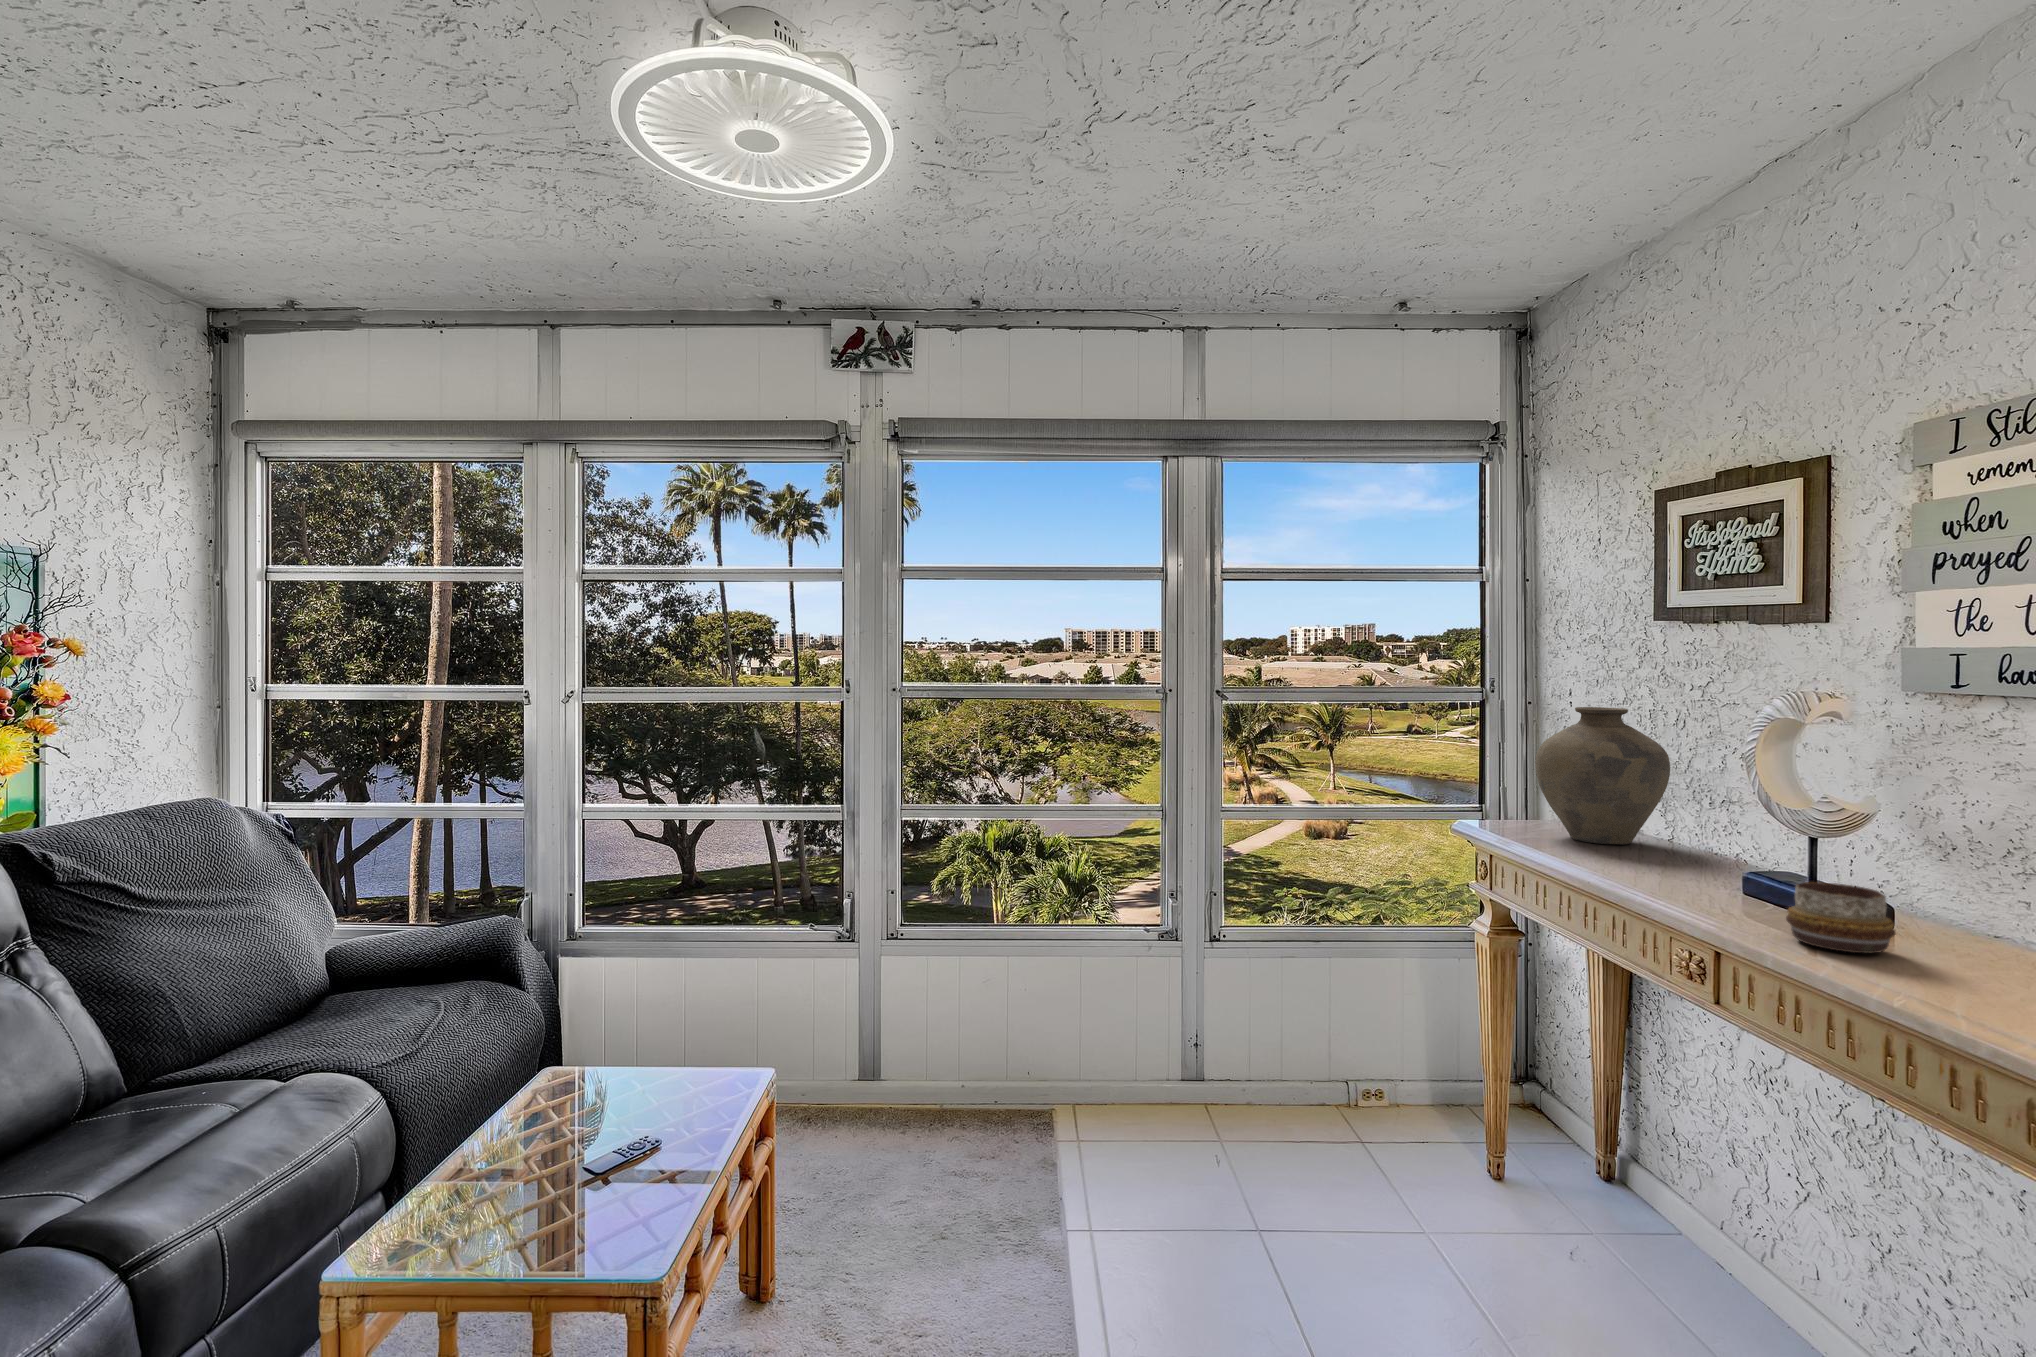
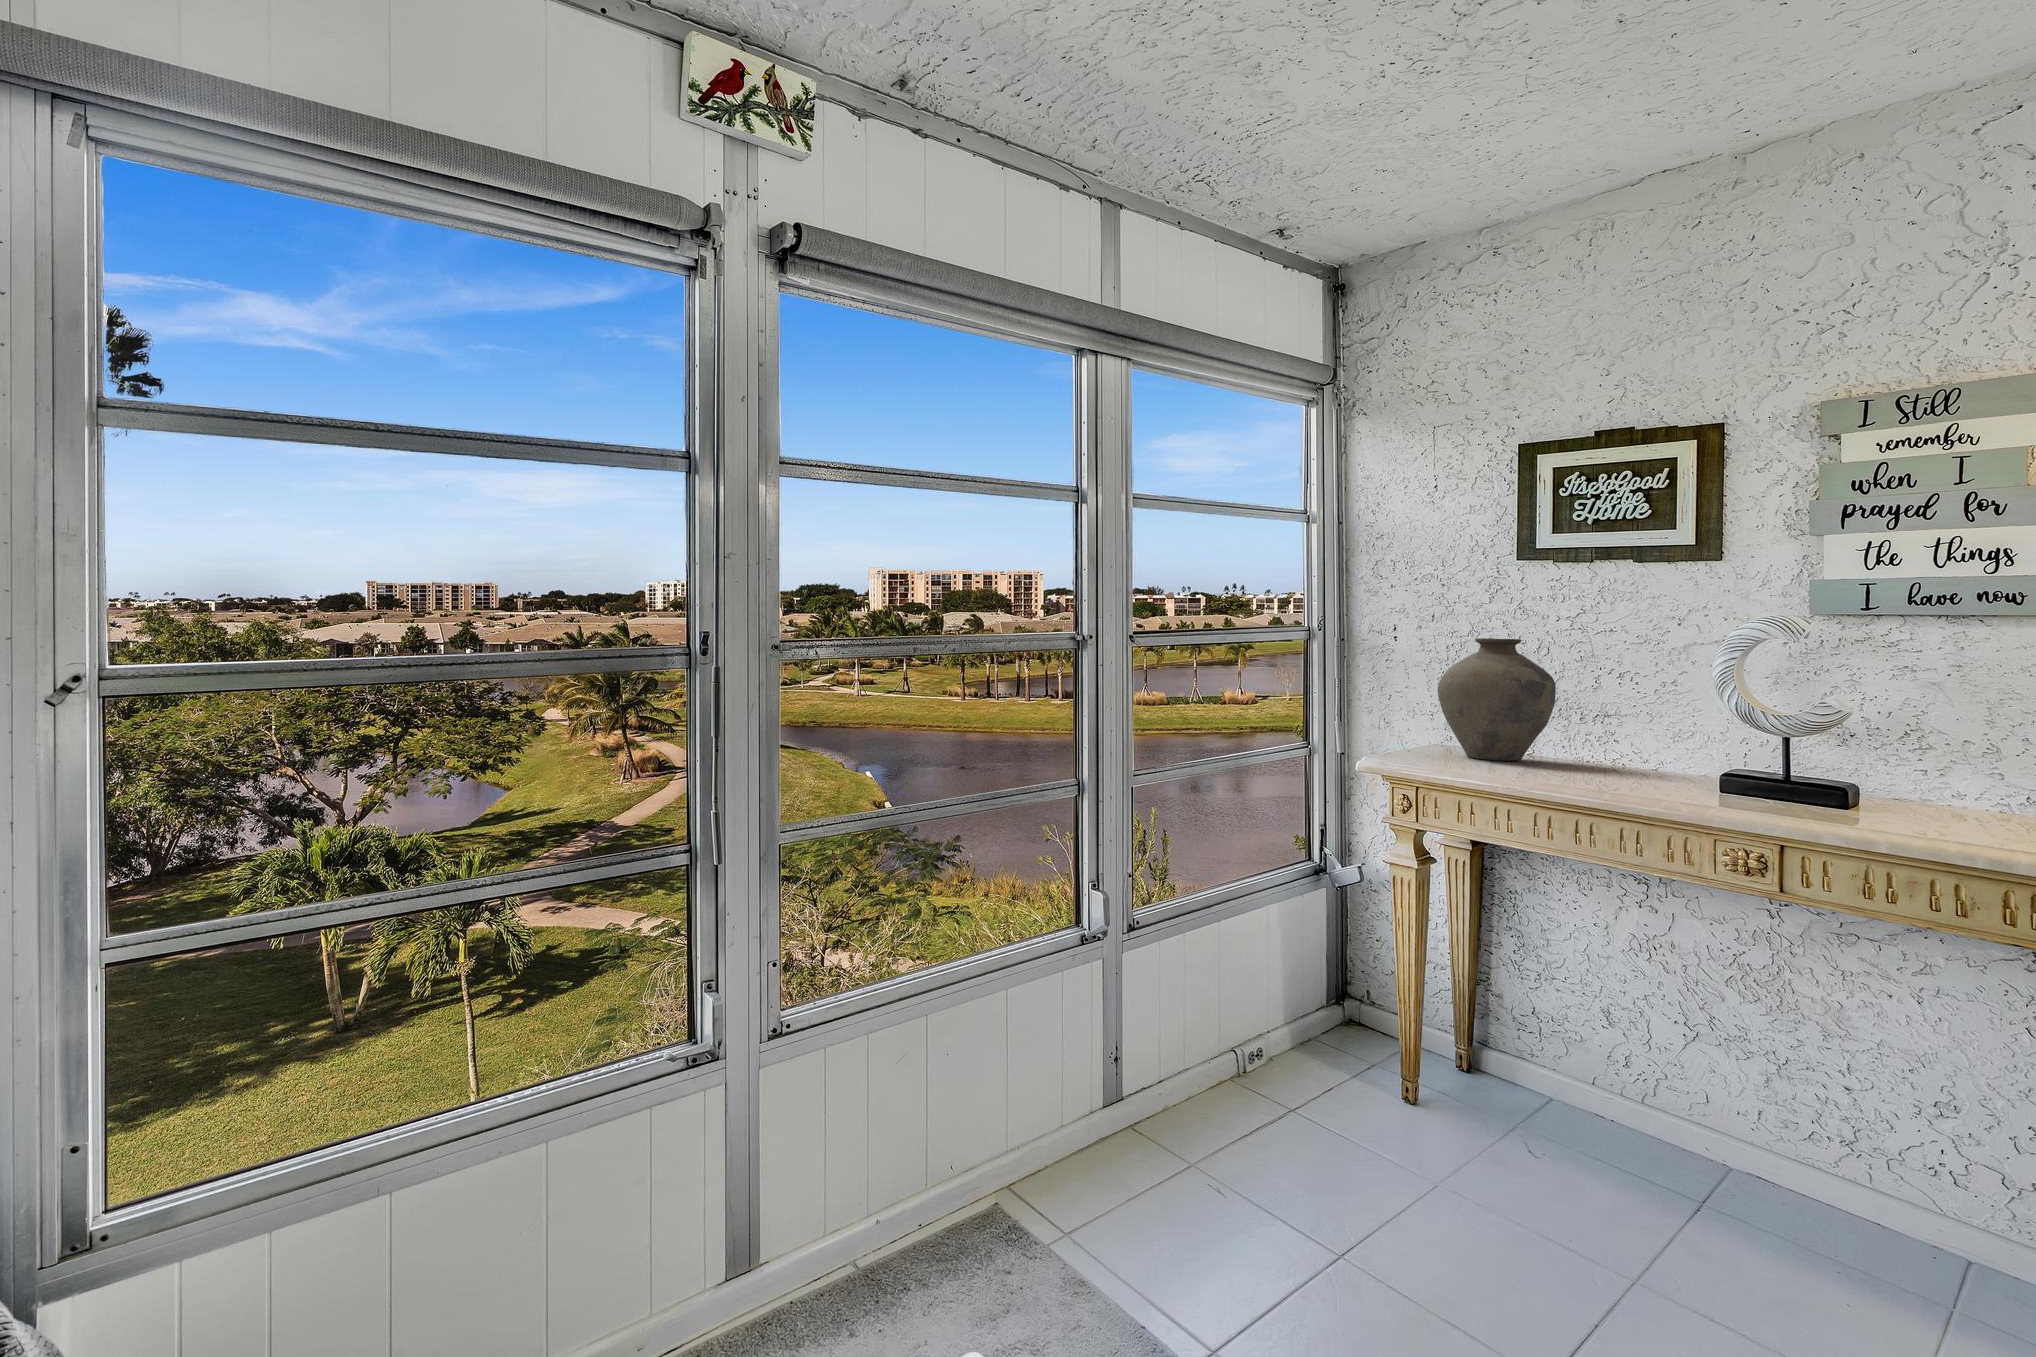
decorative bowl: present [1786,882,1896,953] -> none [1869,763,1964,815]

